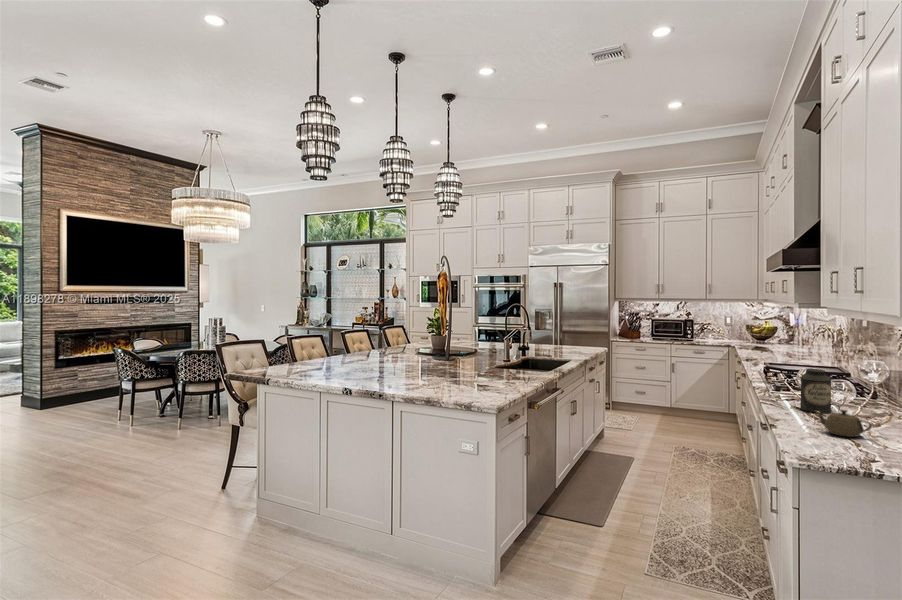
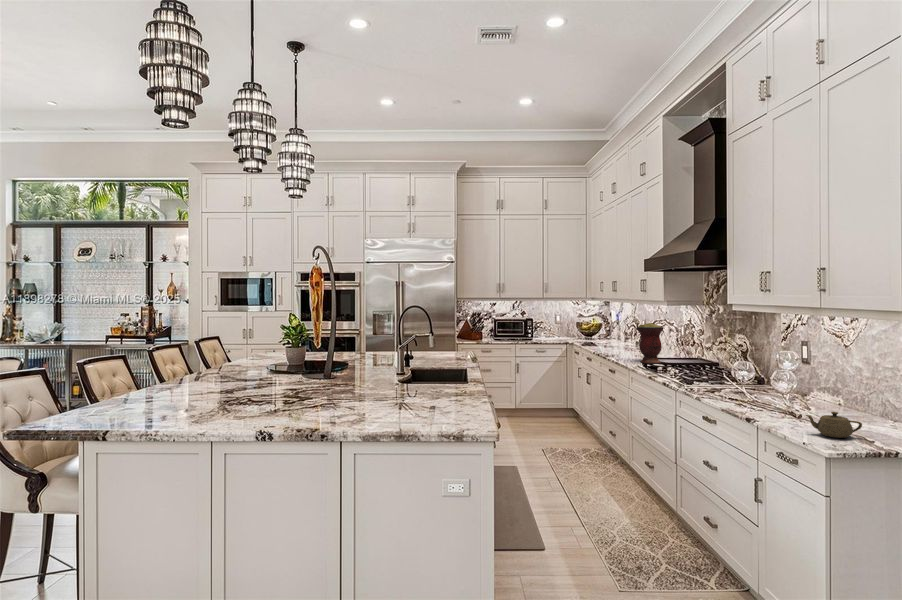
vase: none [765,323,797,366] -> present [636,323,663,364]
canister: present [800,369,831,413] -> none [752,371,780,413]

